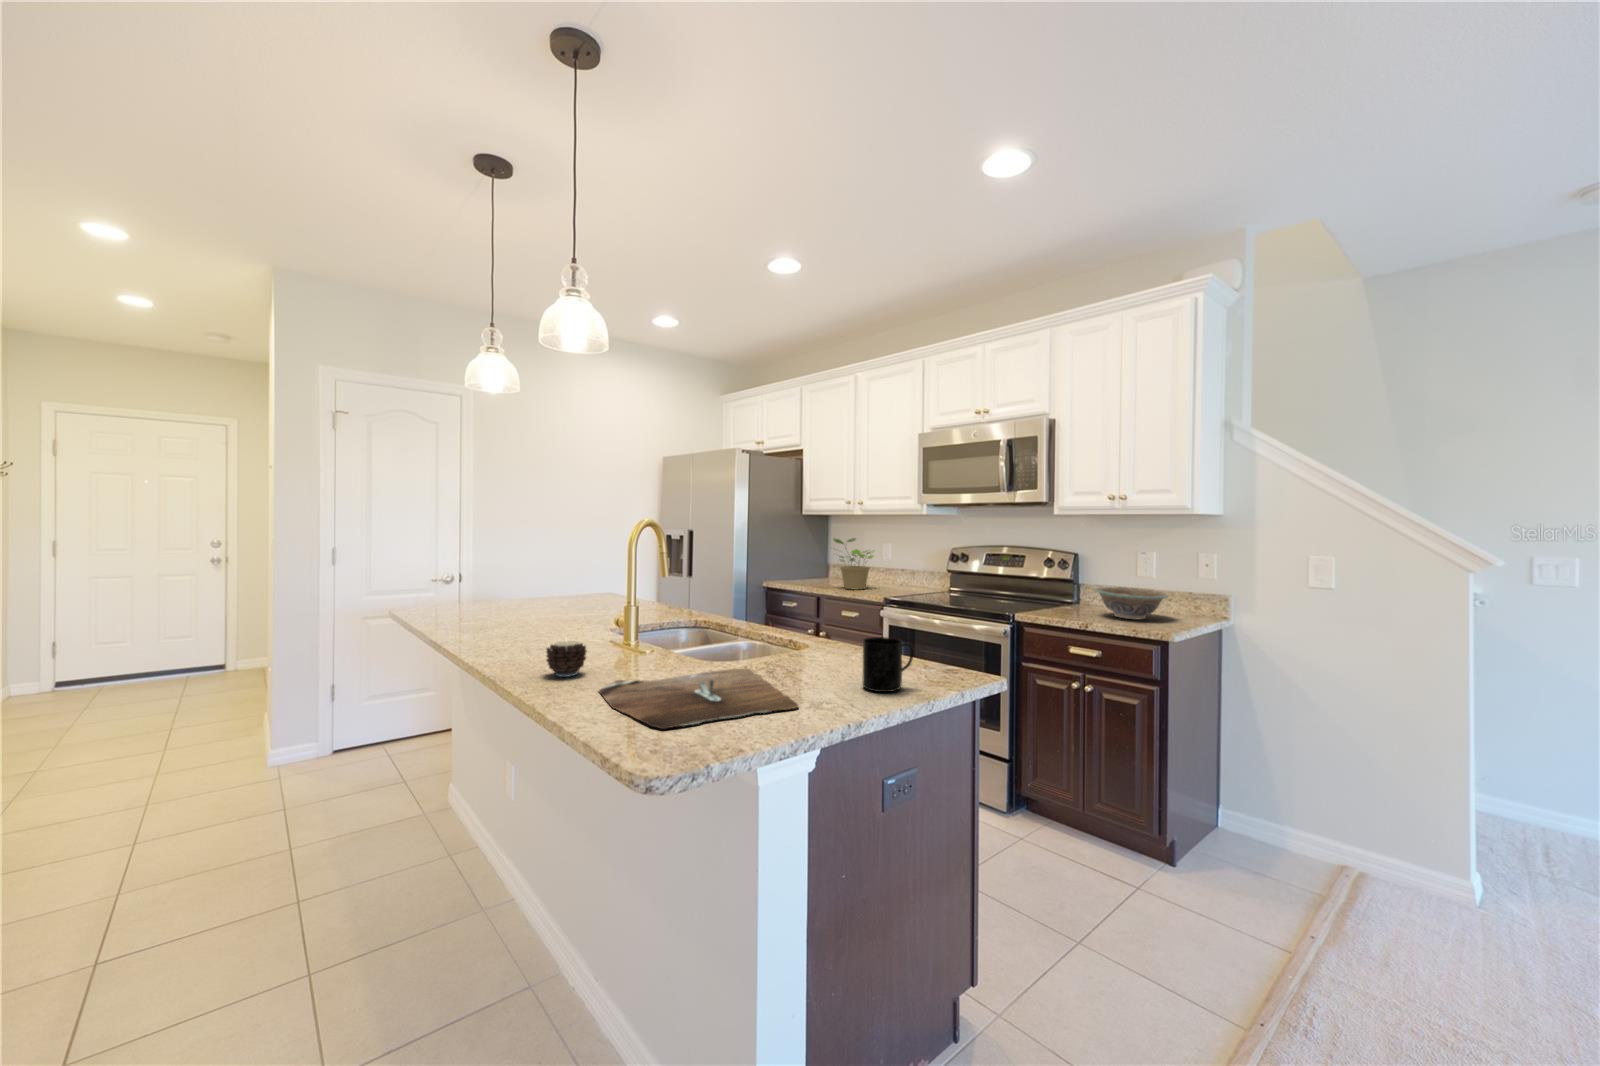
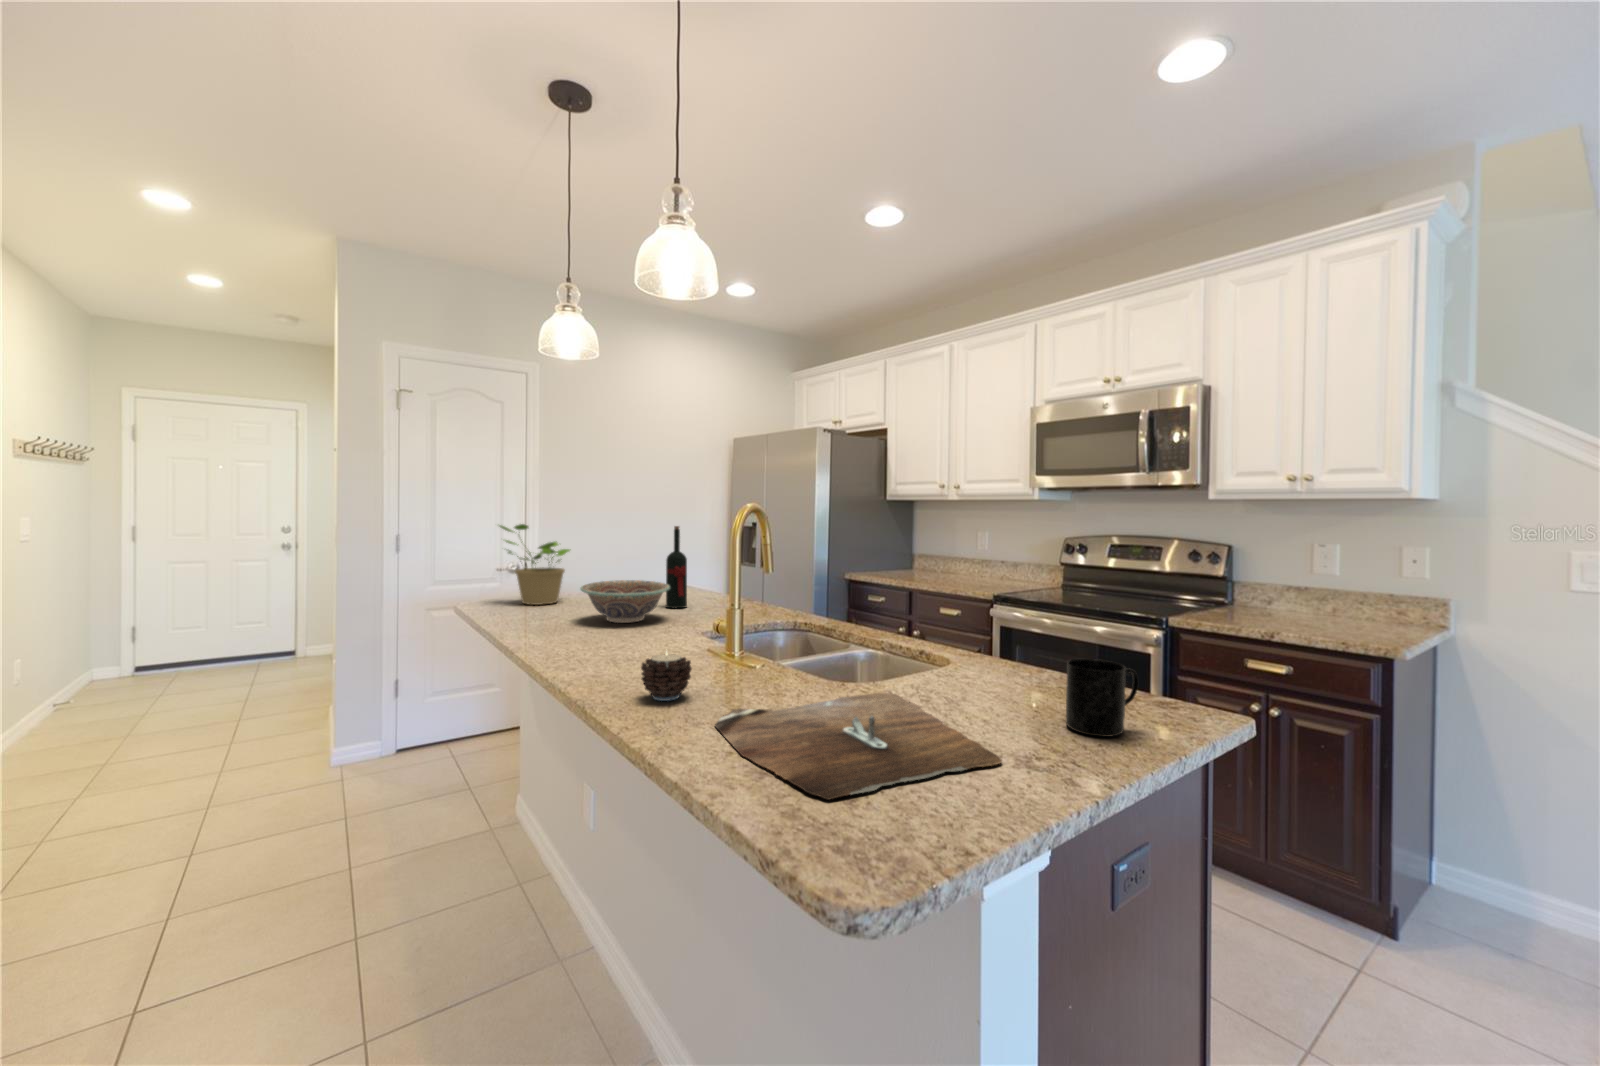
potted plant: present [834,538,873,589] -> present [500,524,570,605]
wine bottle: none [586,539,605,611] -> present [666,526,687,608]
decorative bowl: present [1095,587,1169,619] -> present [580,580,670,623]

